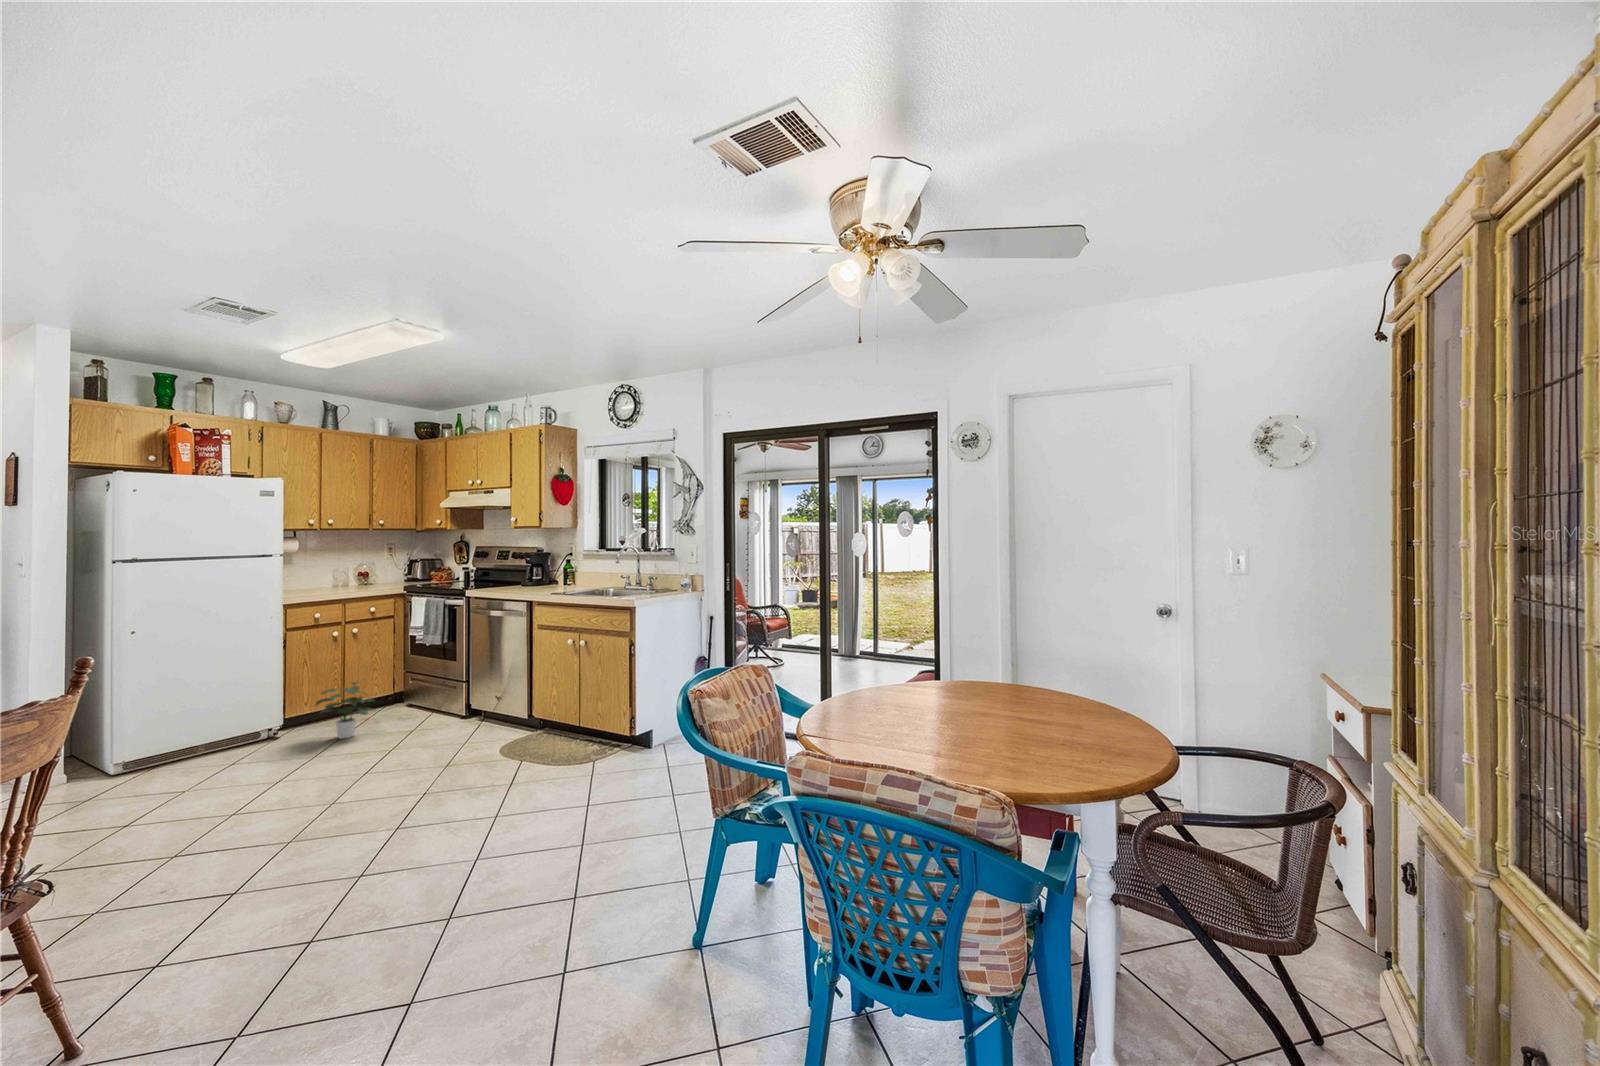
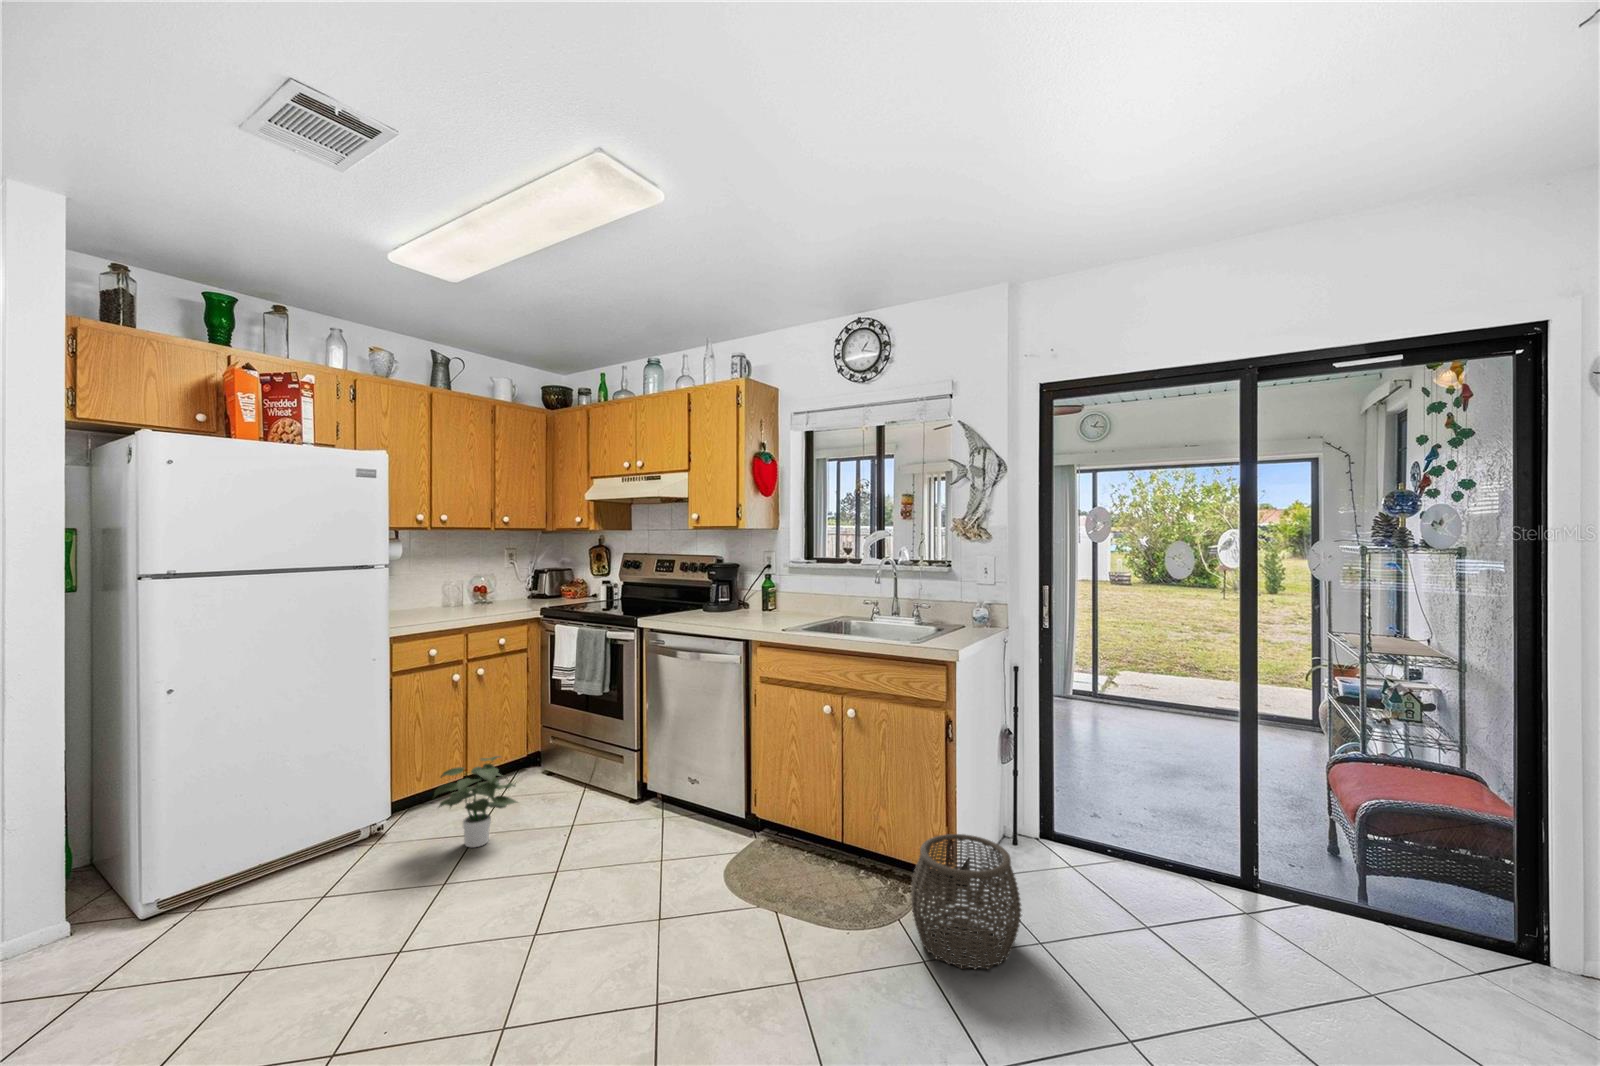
woven basket: none [590,708,654,775] -> present [910,834,1021,970]

